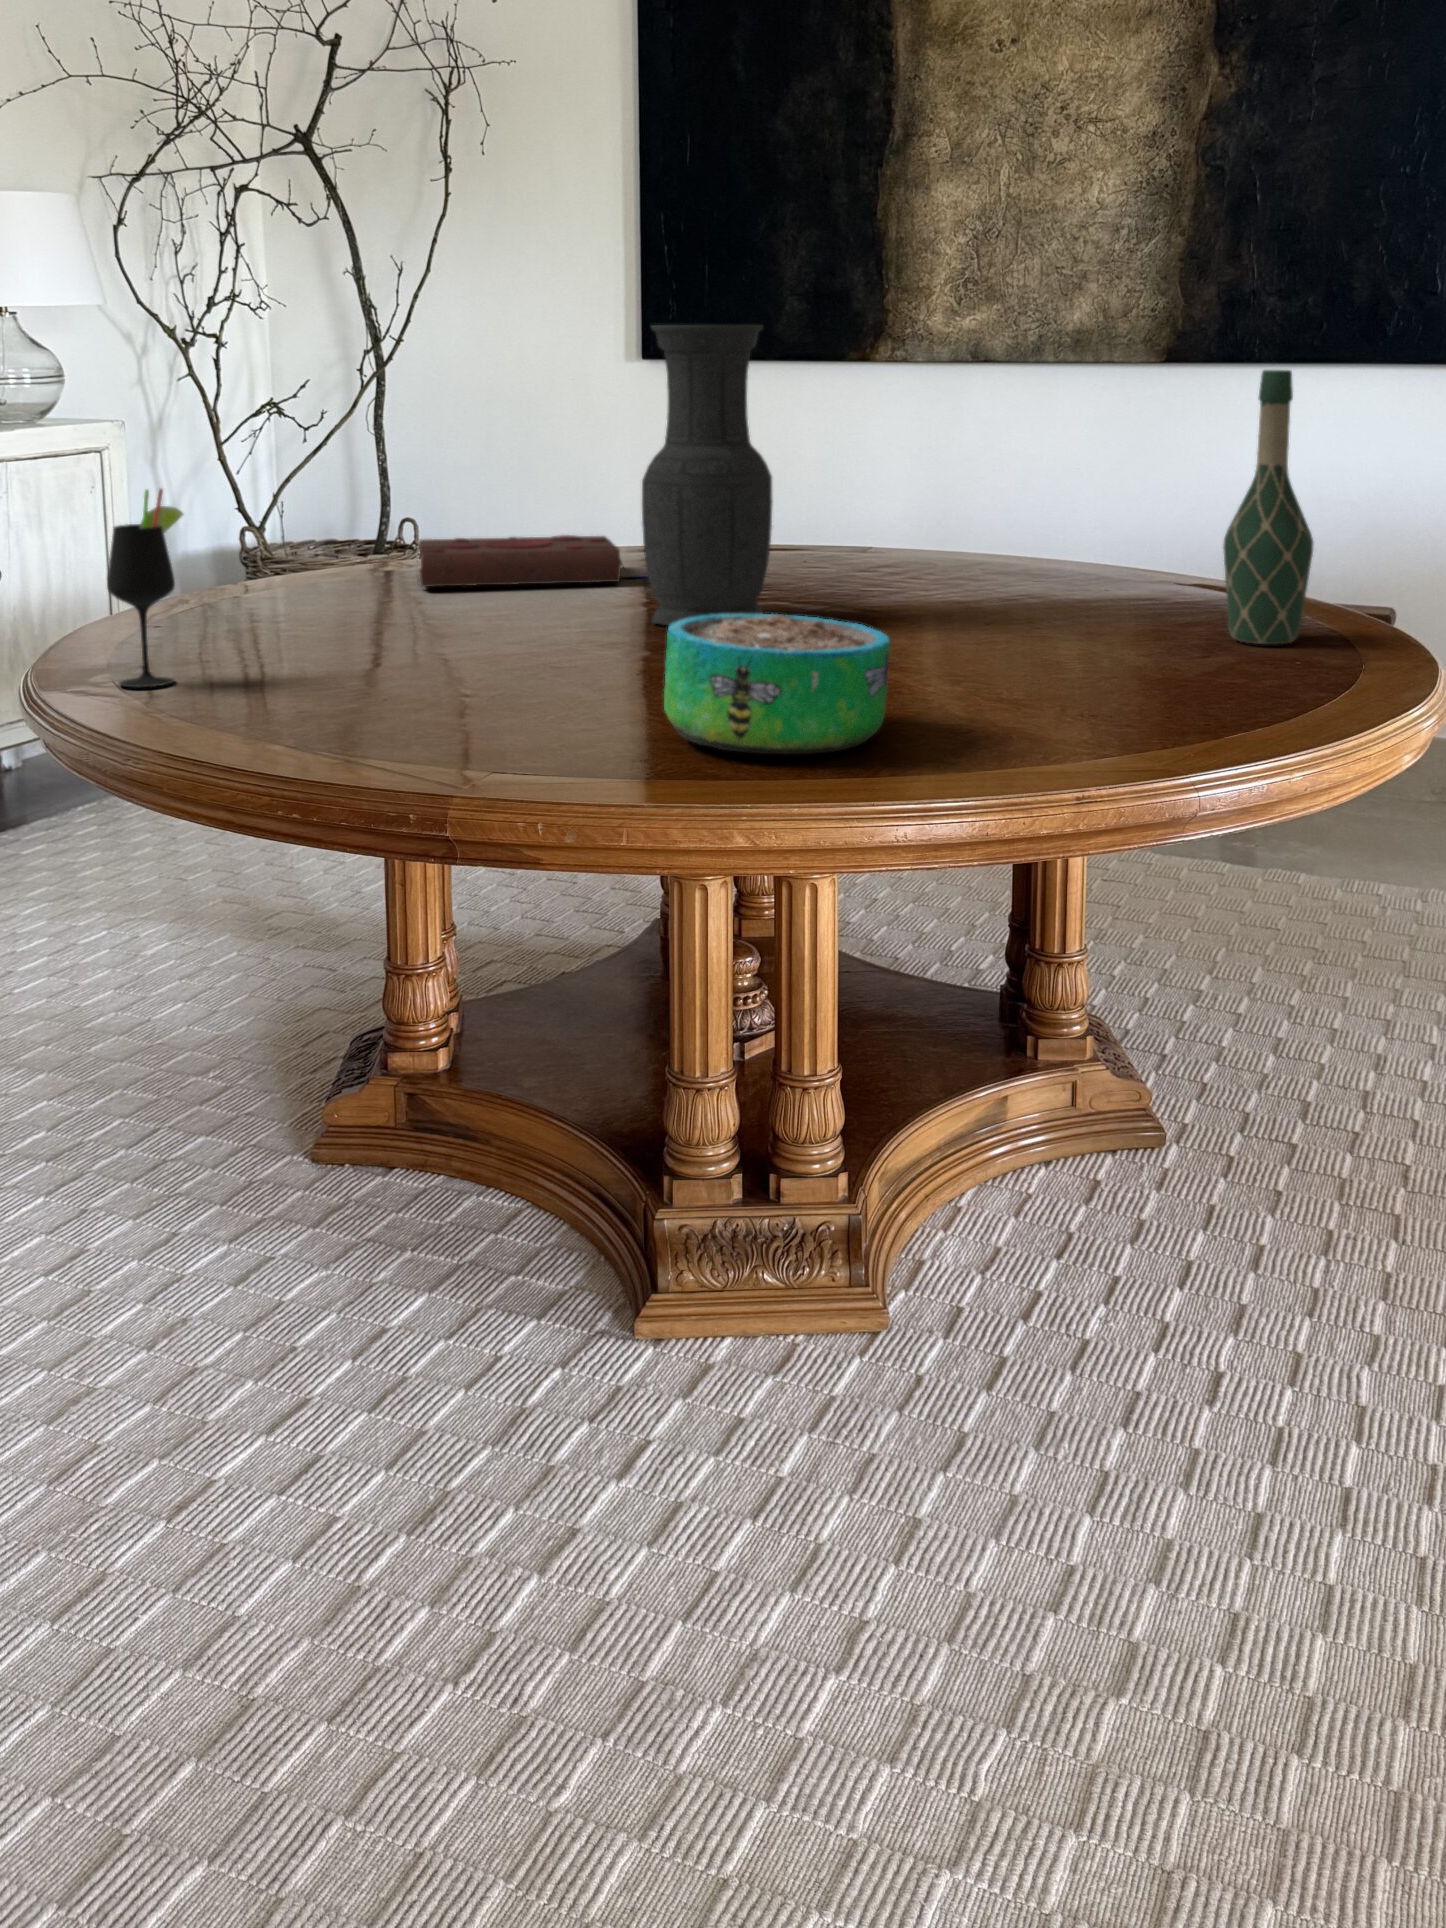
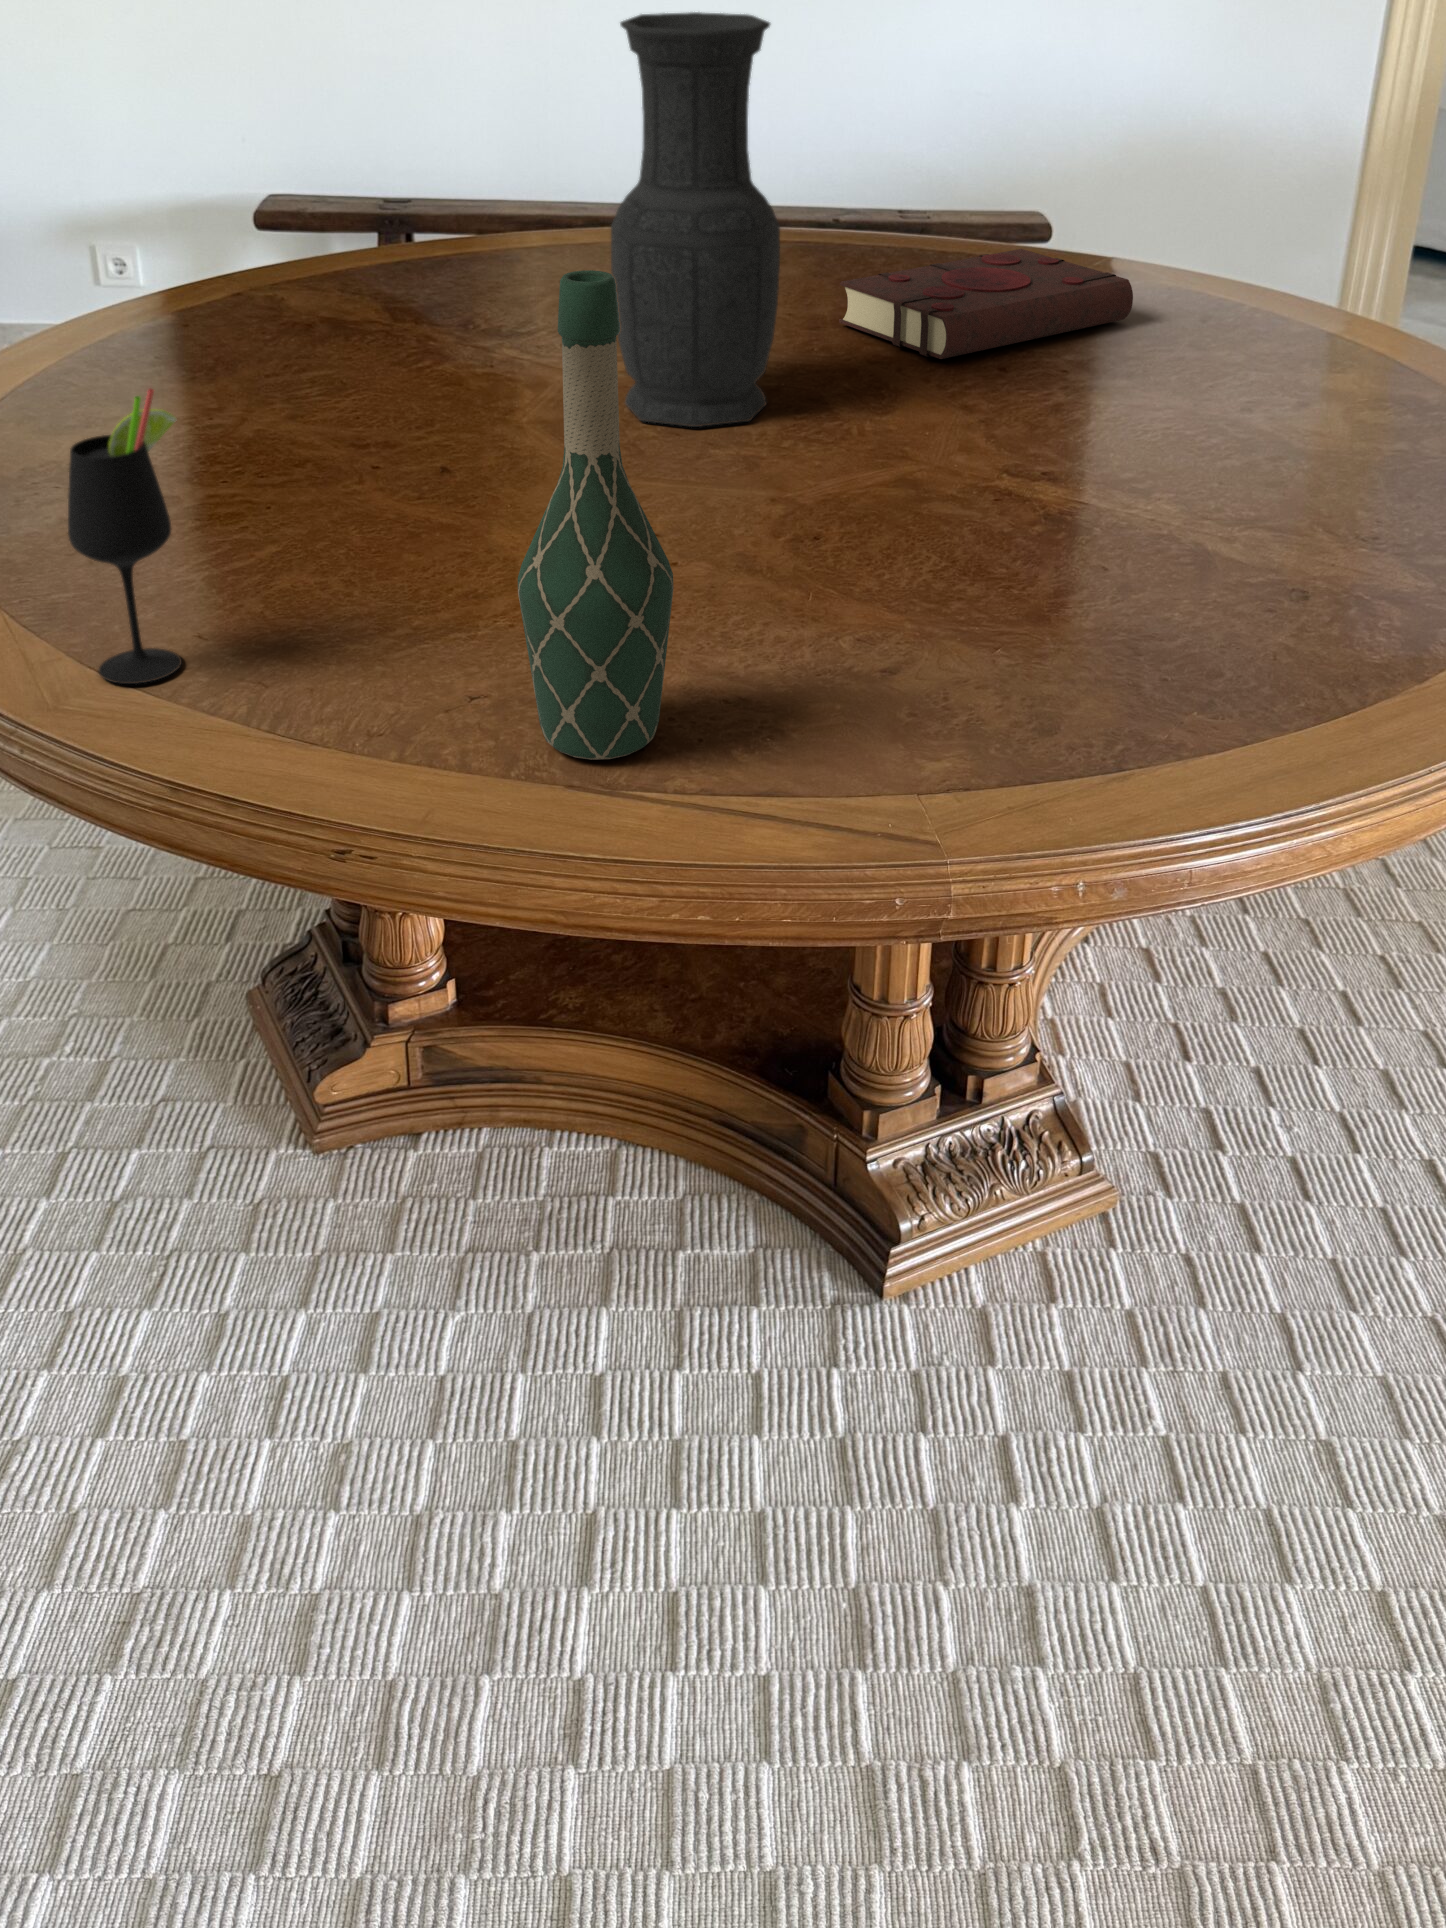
wine bottle: present [1223,370,1313,644] -> present [518,270,674,760]
book: present [419,535,638,587] -> present [839,249,1133,359]
decorative bowl: present [664,614,890,754] -> none [982,475,1282,697]

